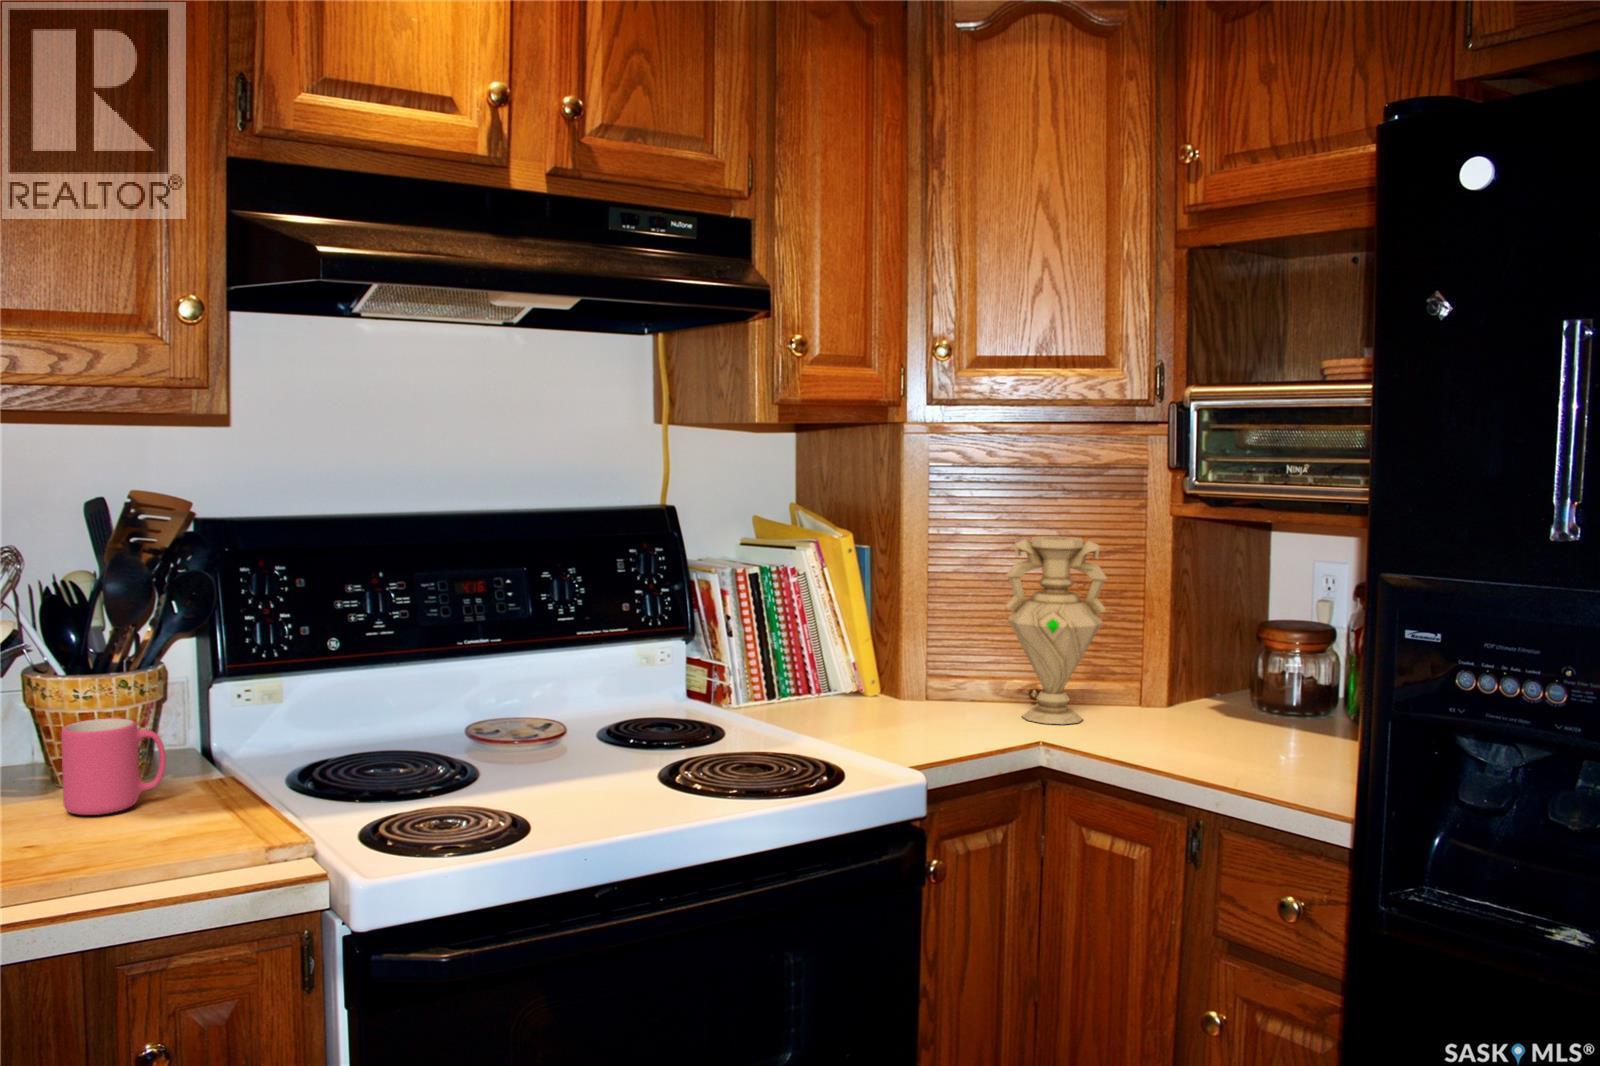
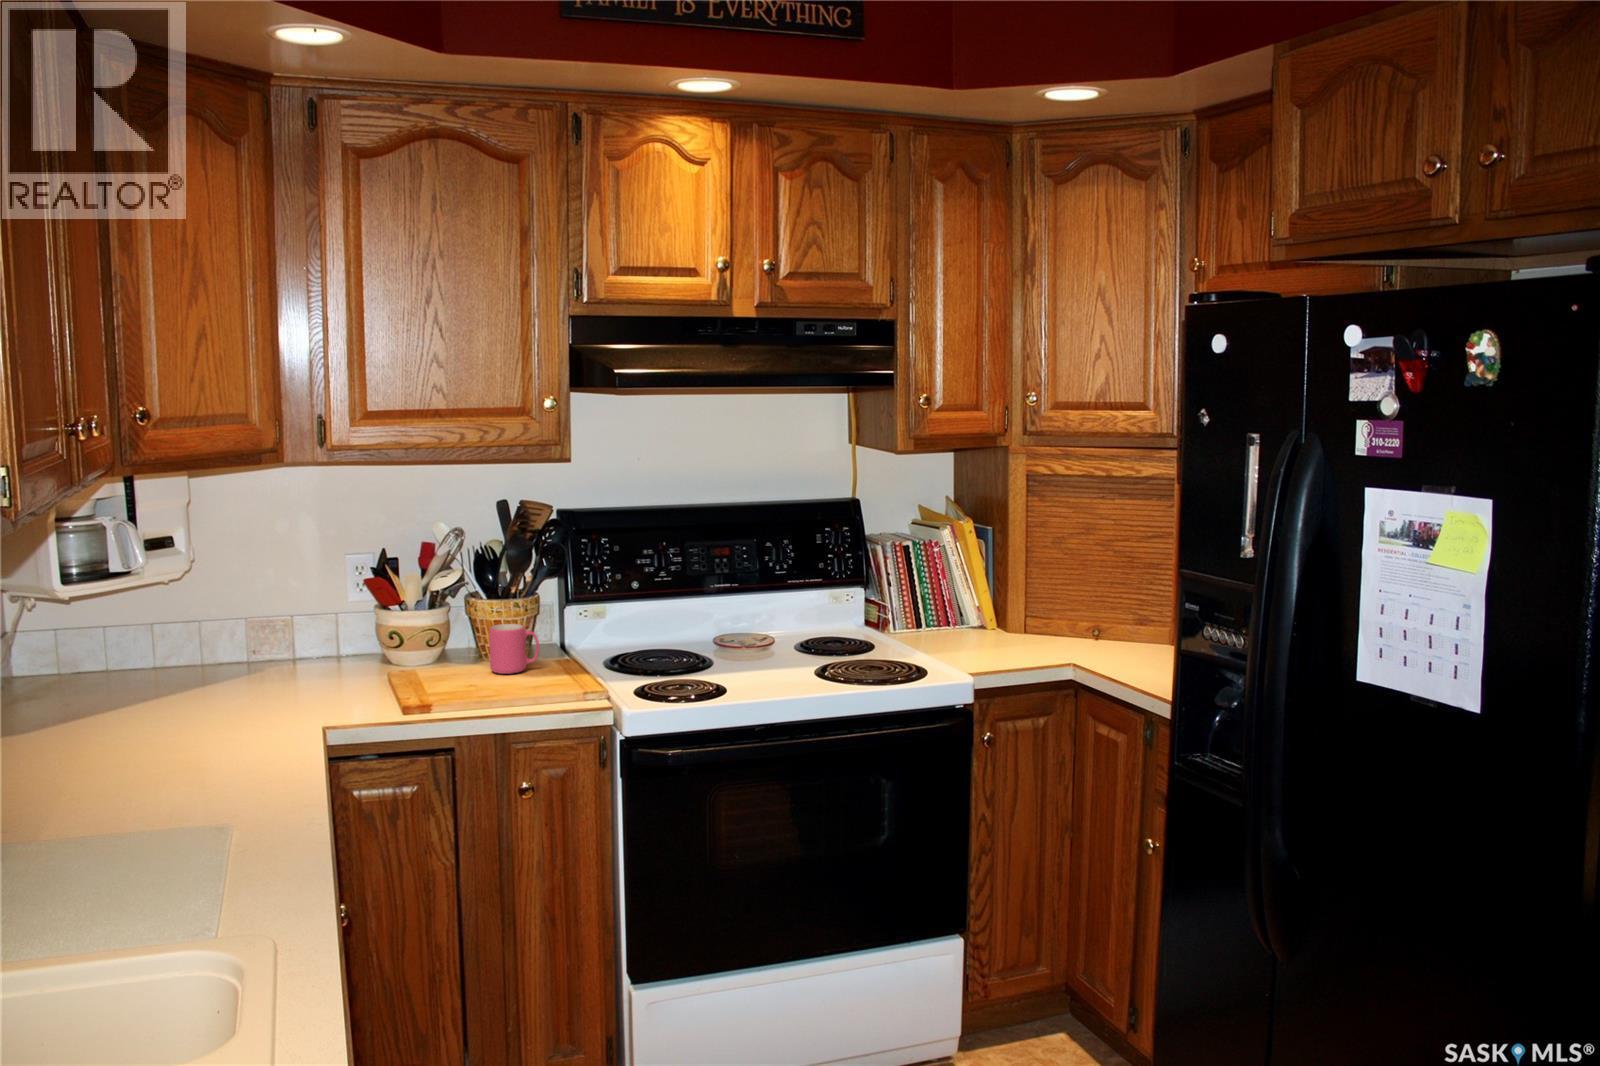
vase: present [1006,536,1107,724] -> none [1069,527,1139,658]

